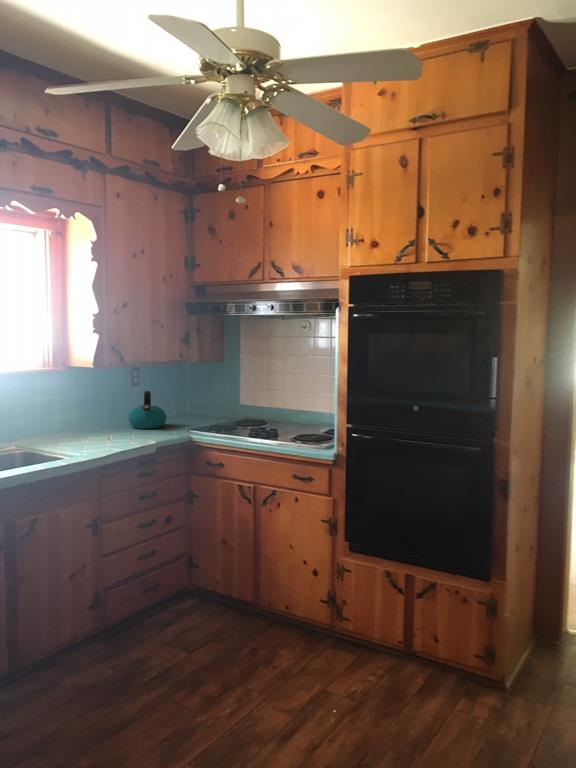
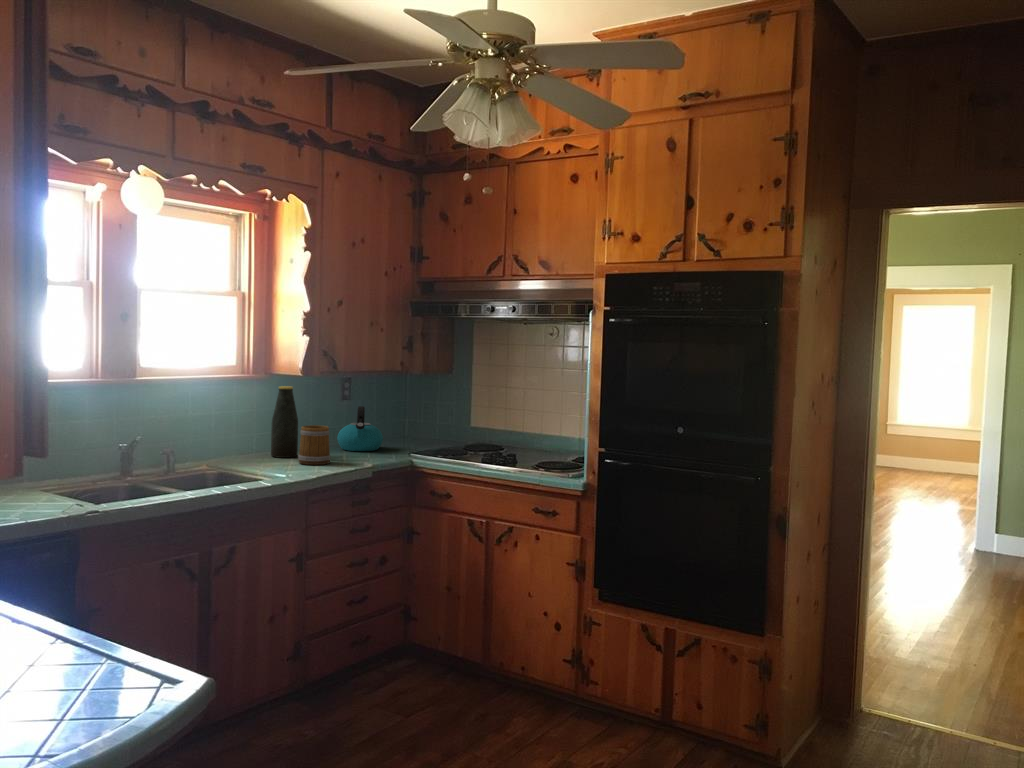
bottle: none [70,377,94,437] -> present [271,386,298,458]
mug: none [93,410,120,444] -> present [298,425,330,465]

